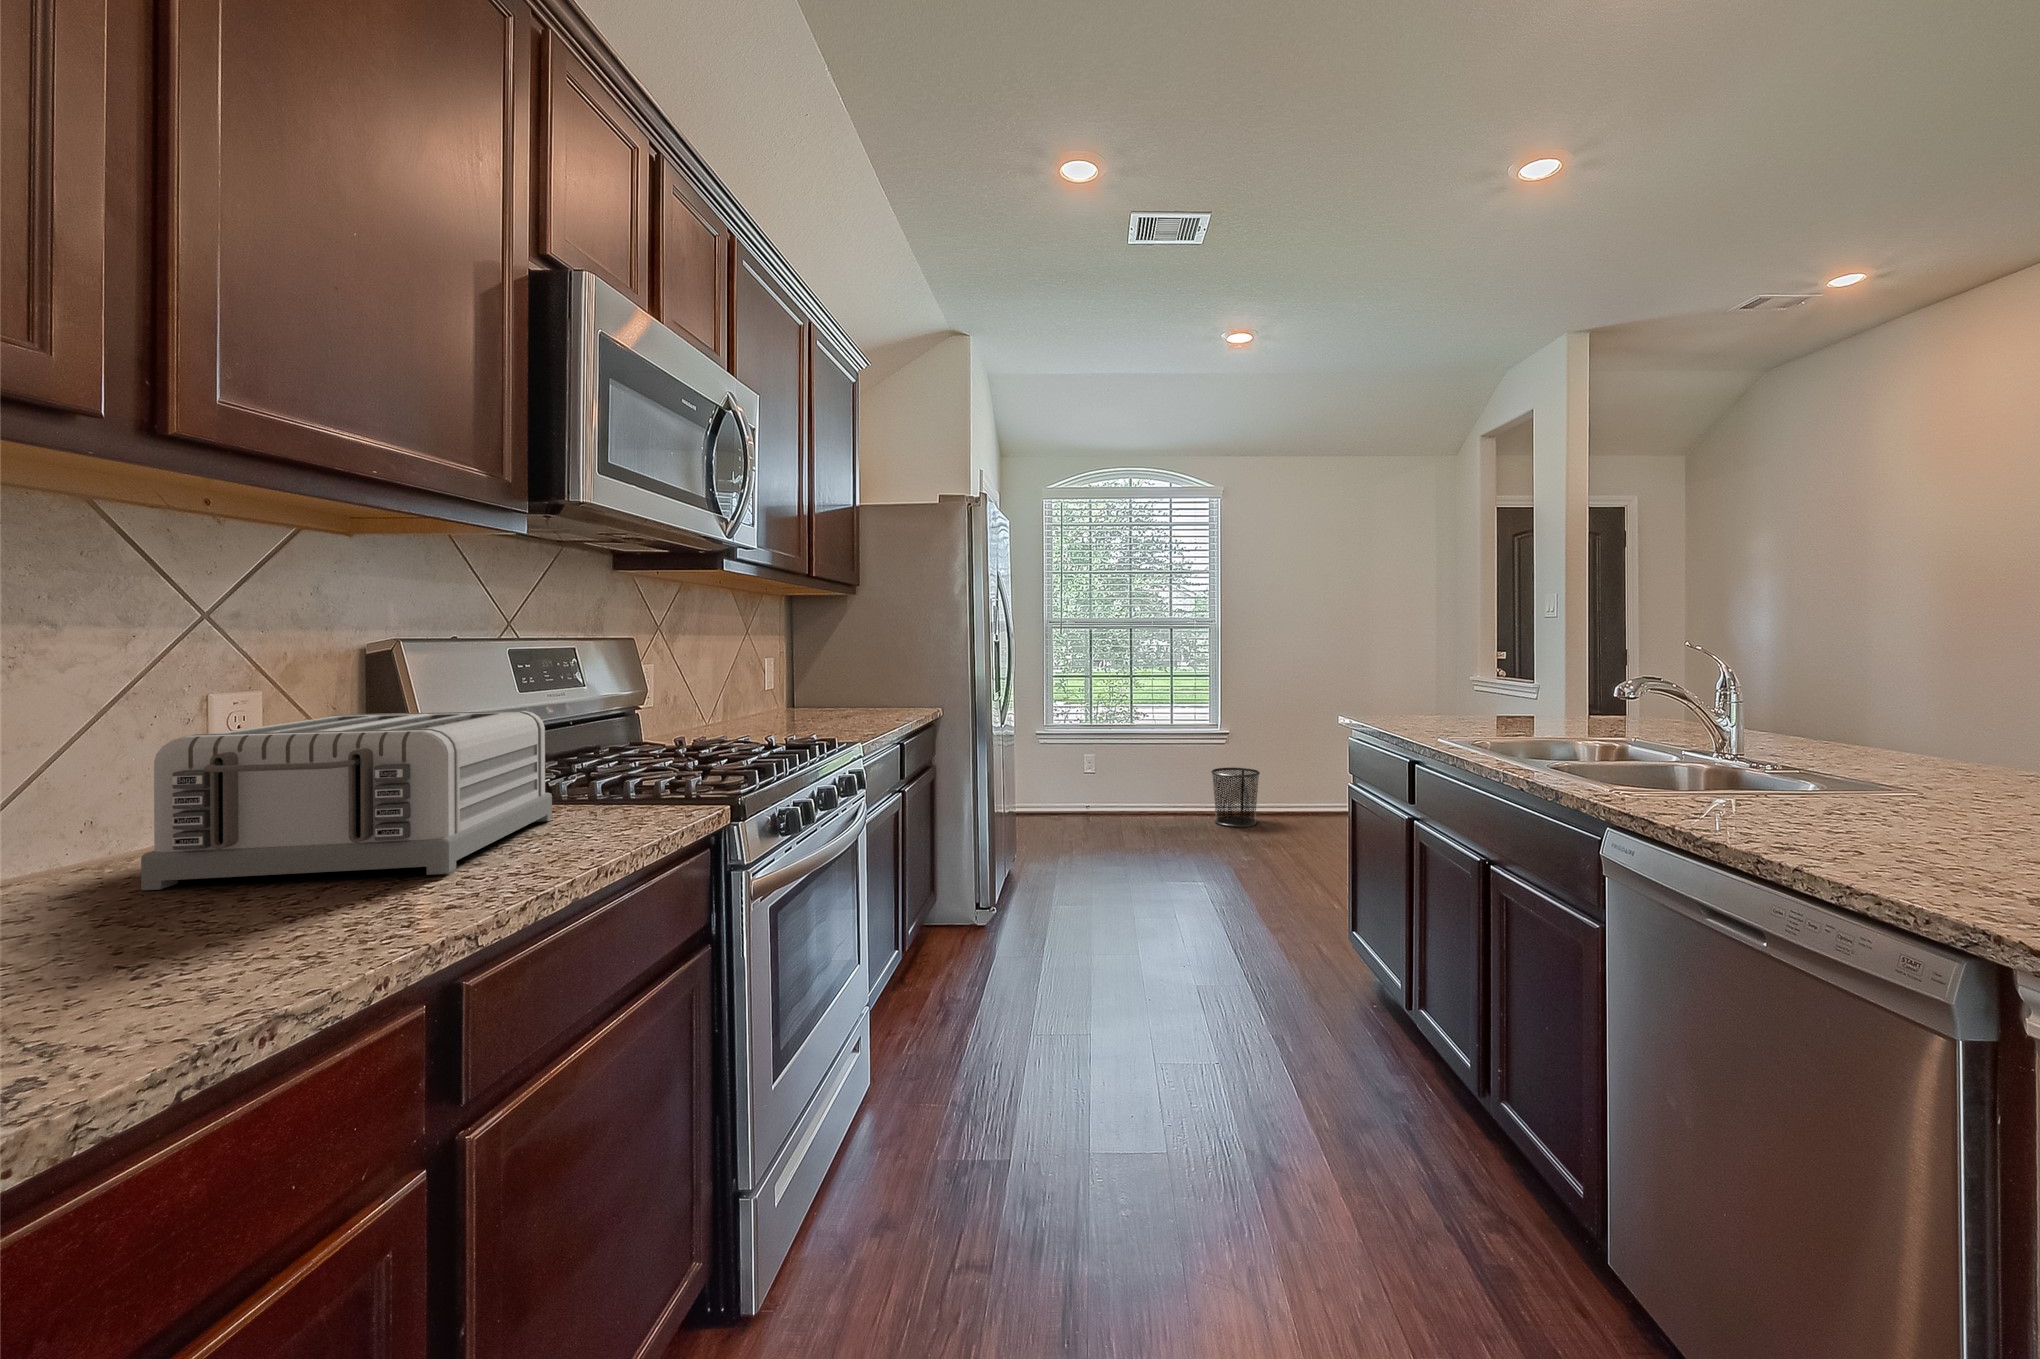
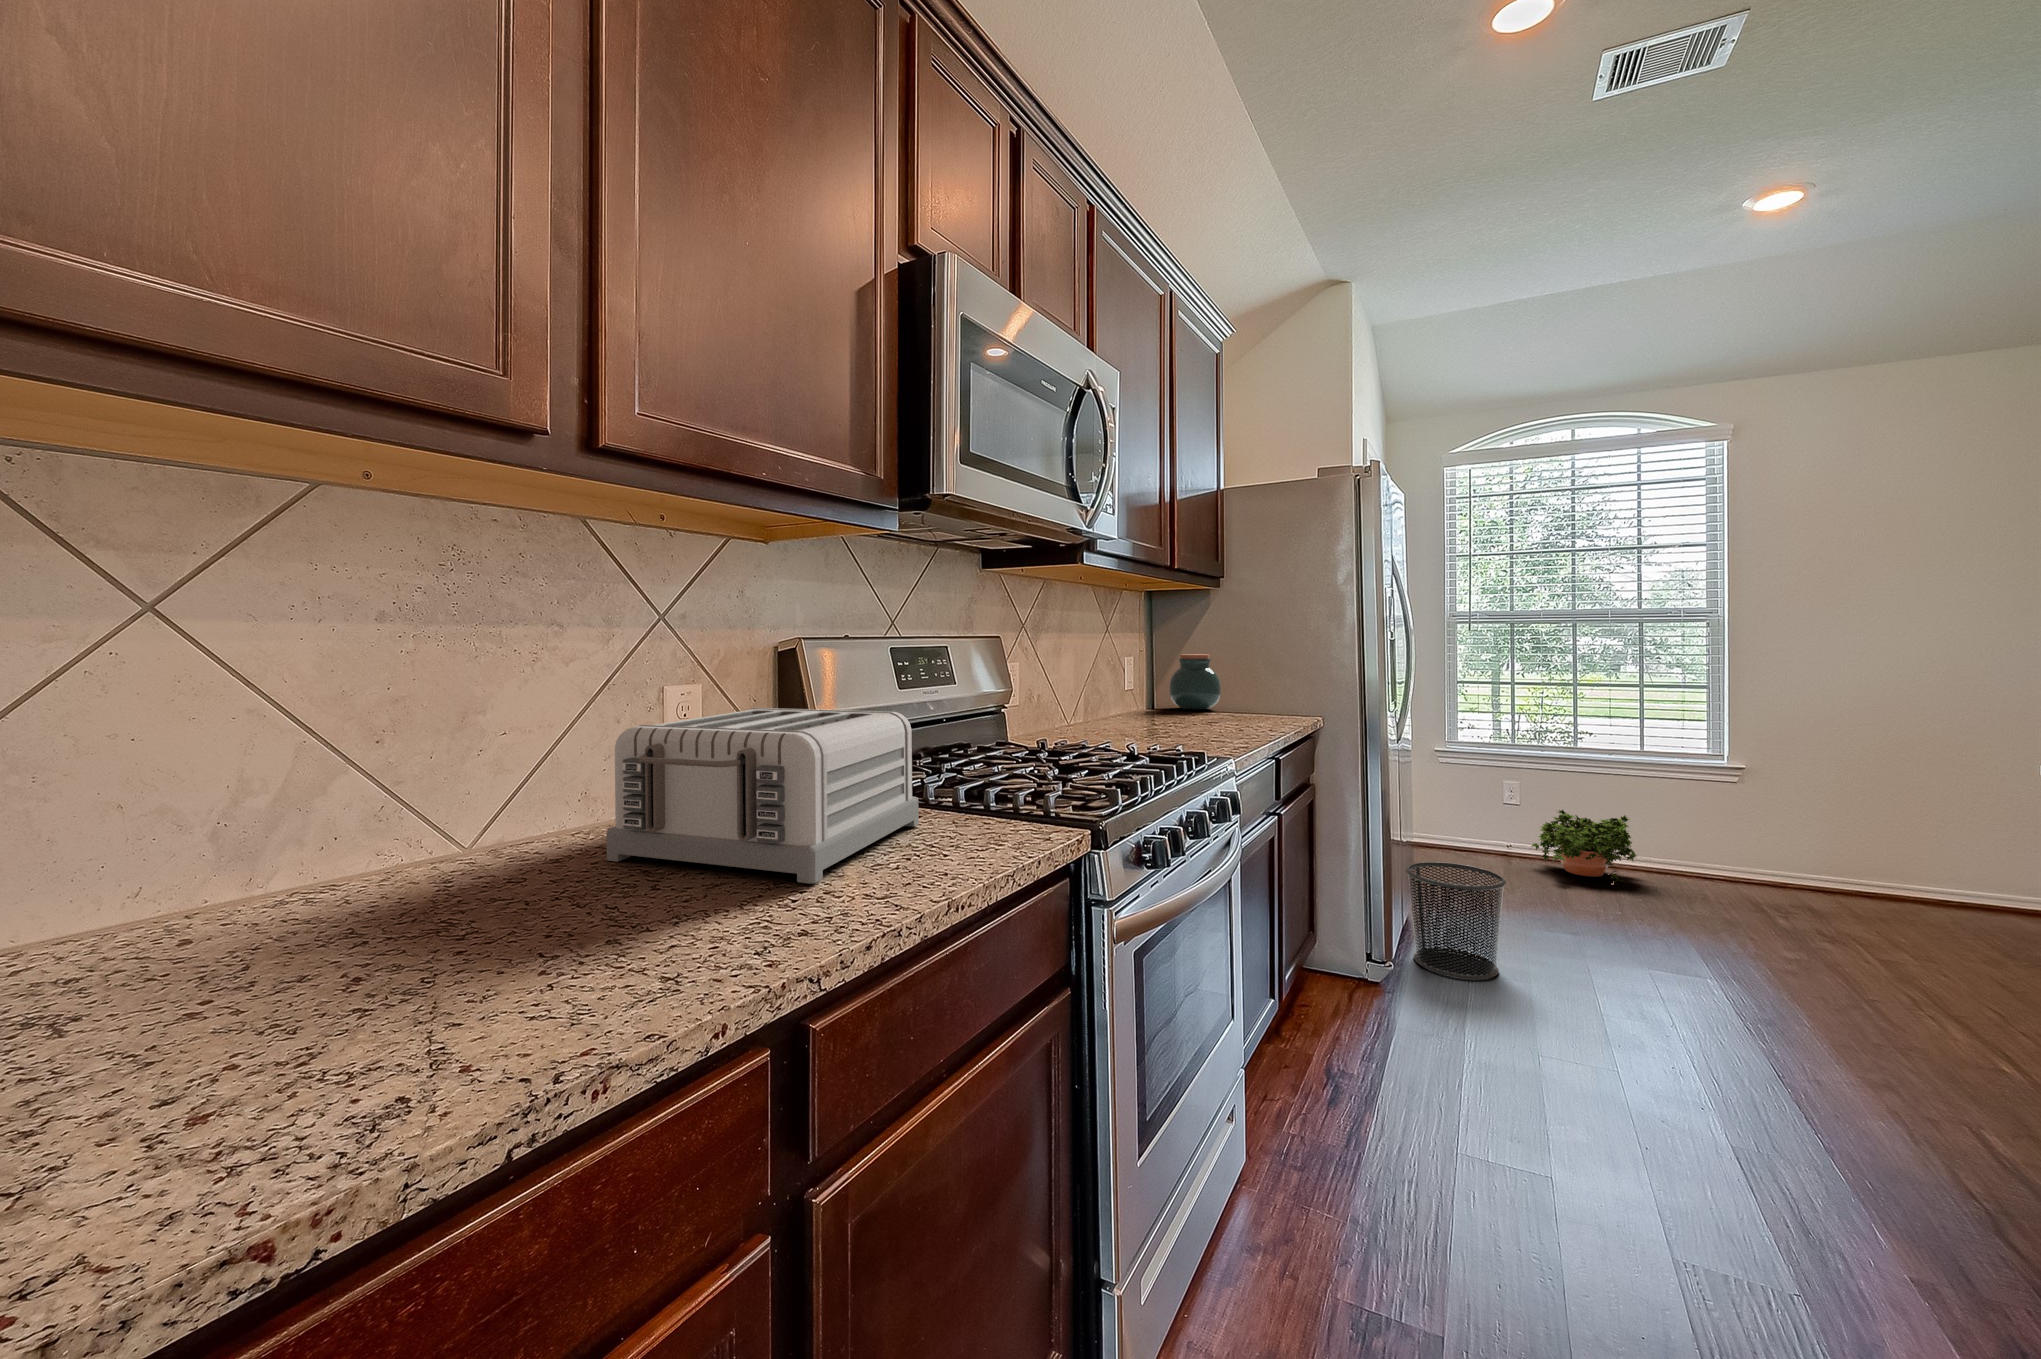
jar: none [808,656,857,708] -> present [1169,654,1221,710]
waste bin: present [1211,767,1260,827] -> present [1406,862,1506,979]
potted plant: none [1103,776,1170,831] -> present [1532,810,1637,882]

